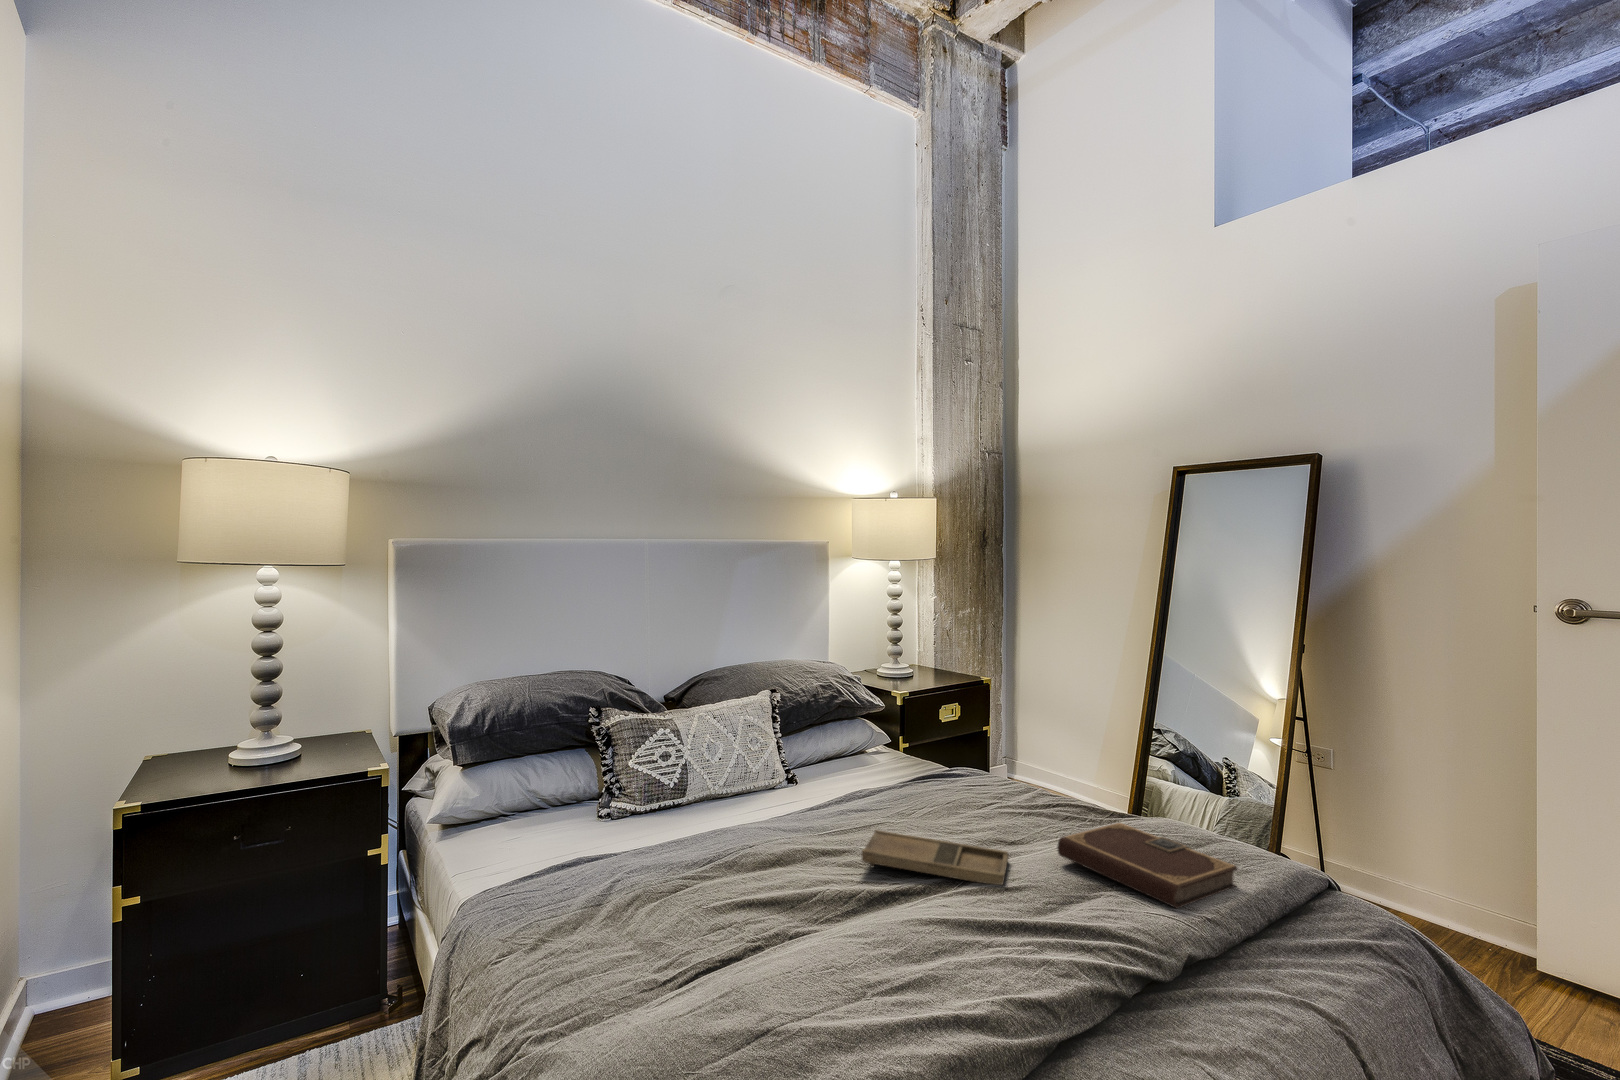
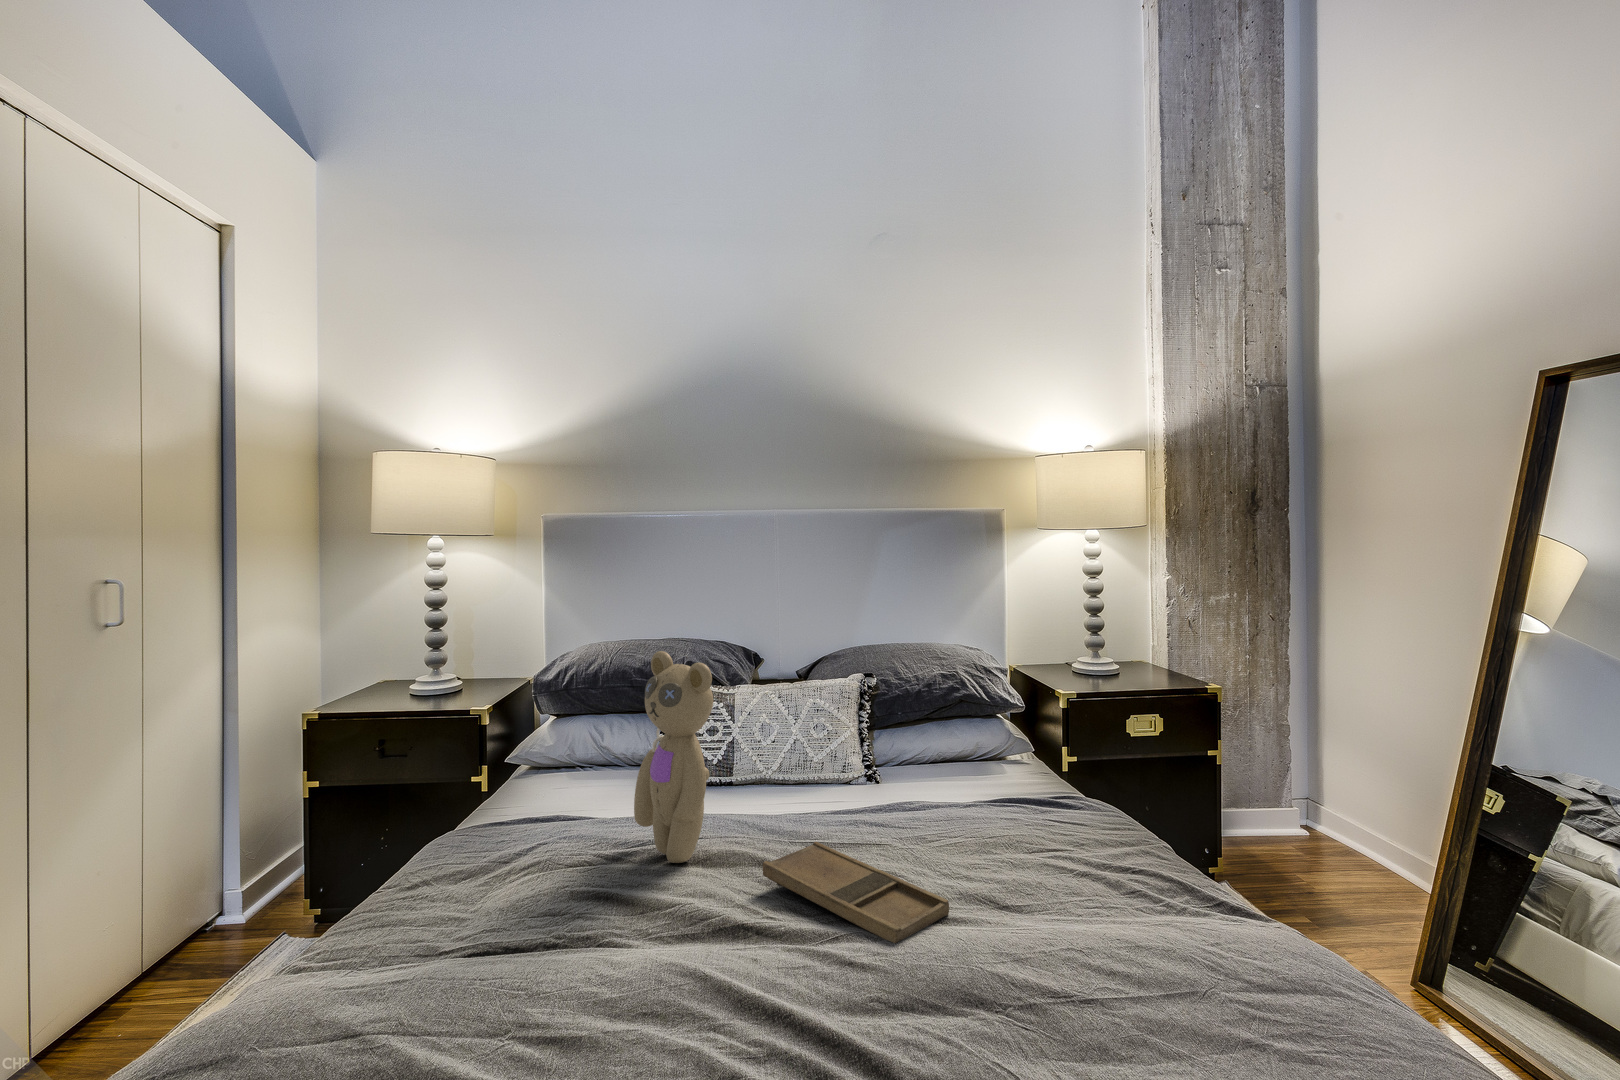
teddy bear: none [699,687,800,869] -> present [634,651,713,863]
notebook: present [1057,823,1238,908] -> none [1009,892,1246,1043]

